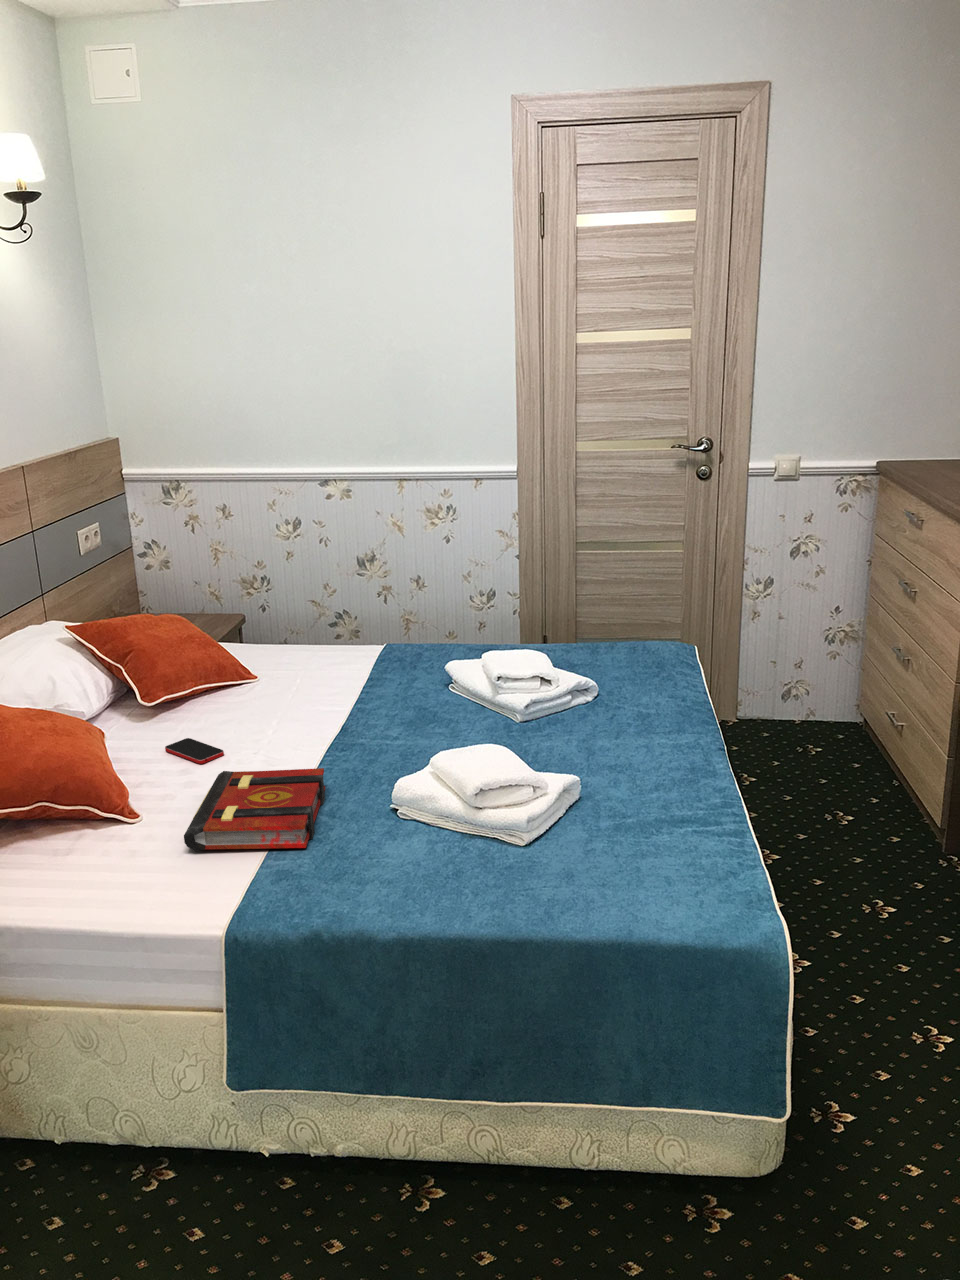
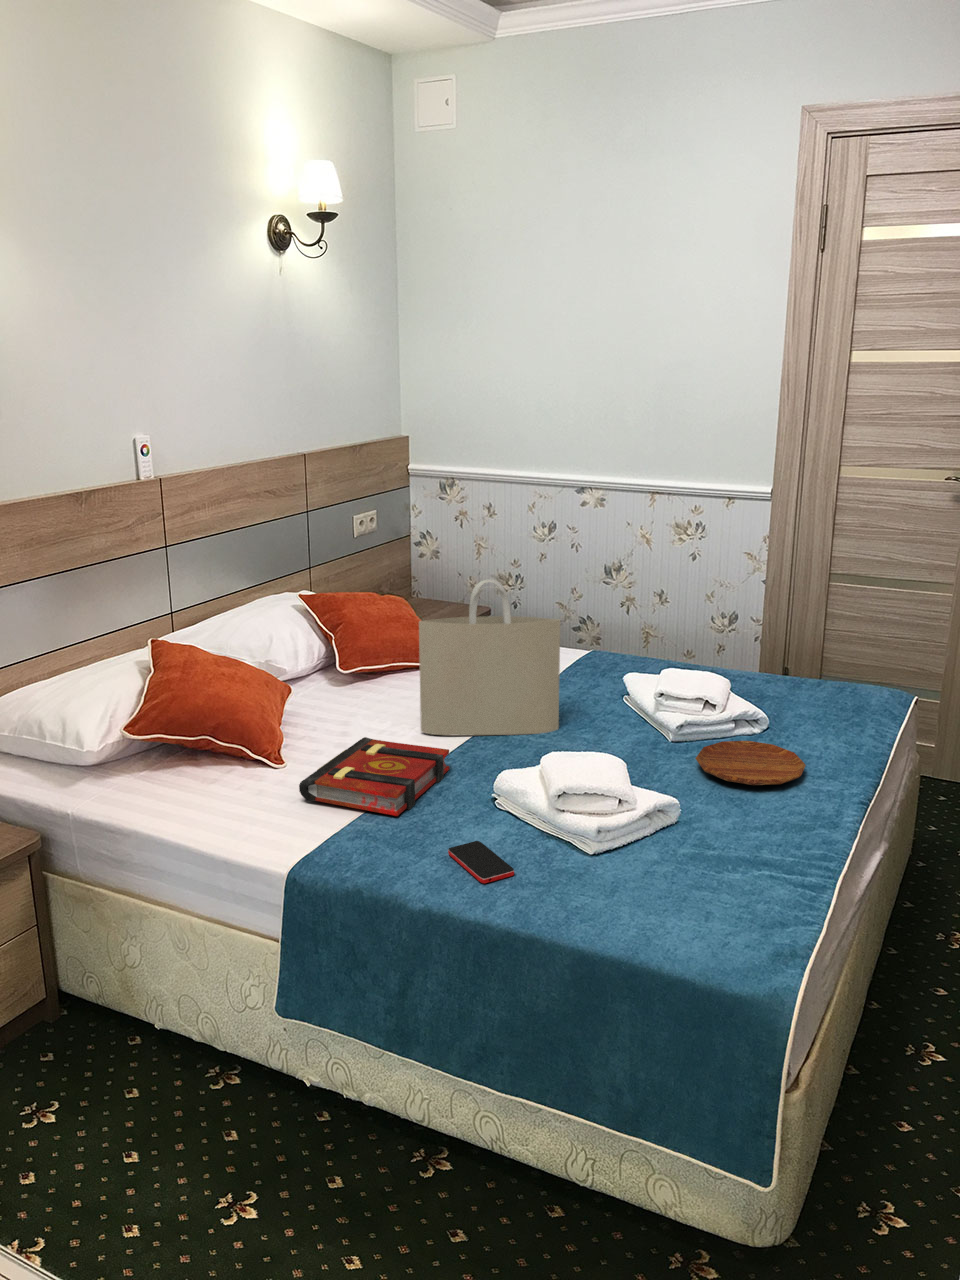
tote bag: none [258,585,407,756] -> present [419,580,560,735]
tray: none [561,710,662,751] -> present [695,741,806,785]
smartphone: present [165,738,224,764] -> present [448,841,514,883]

